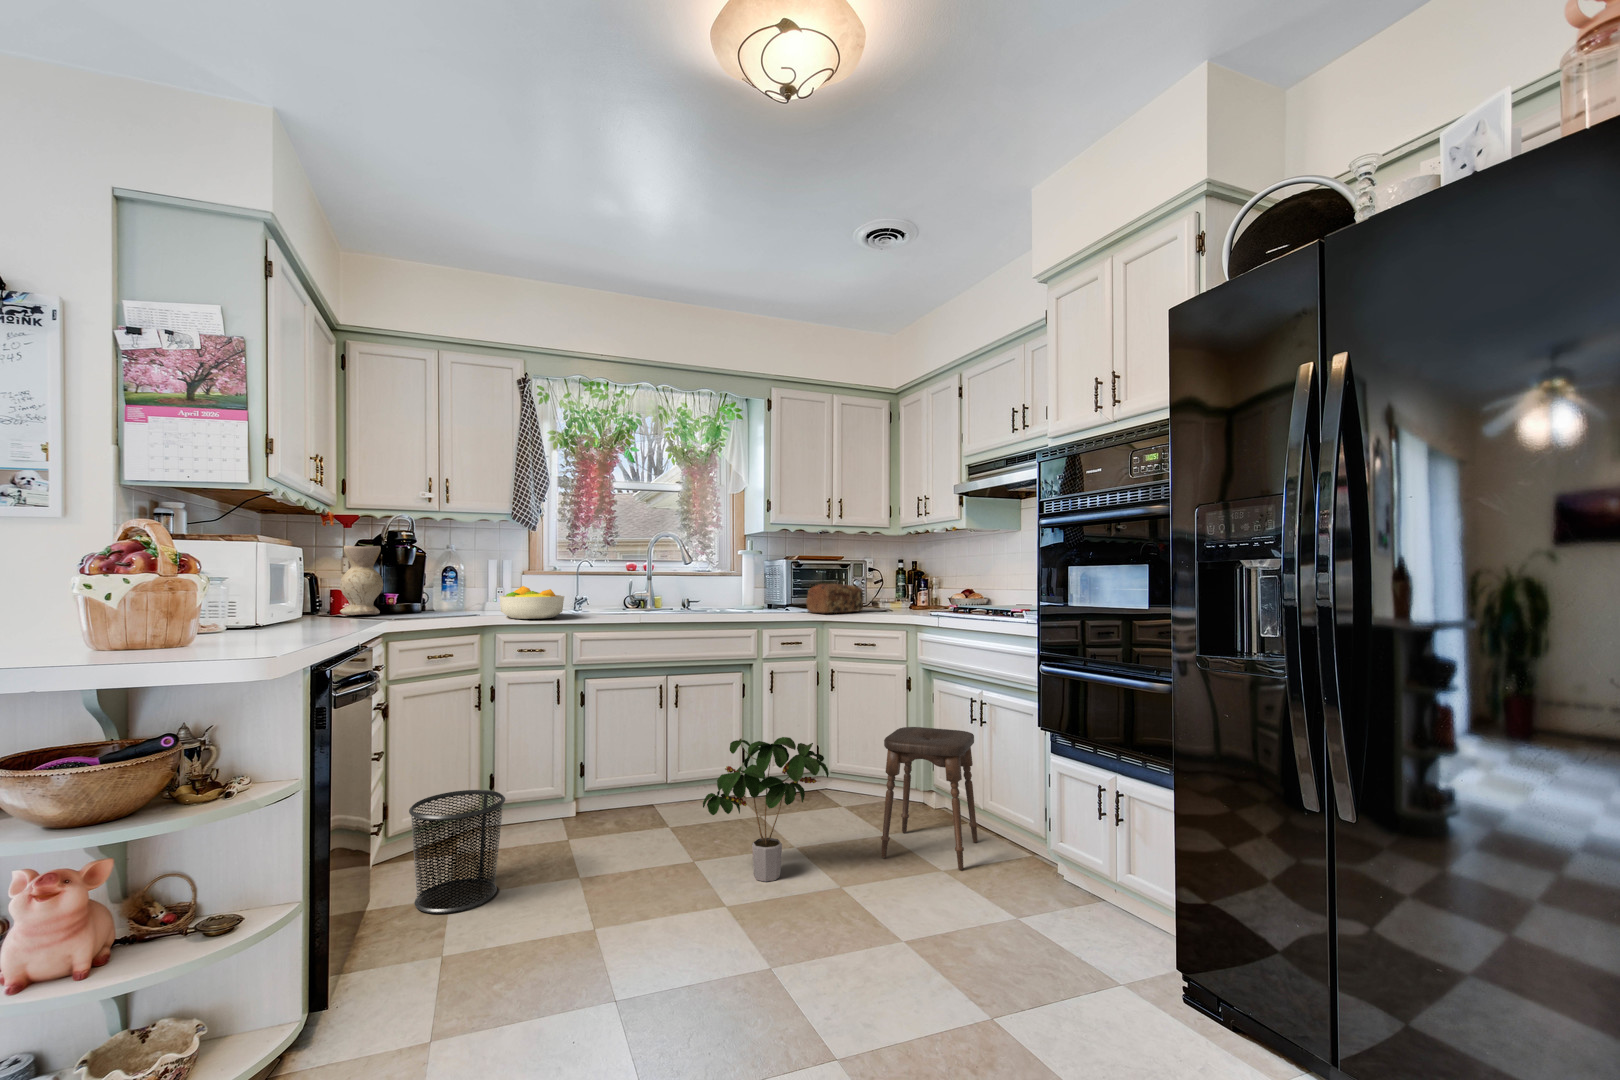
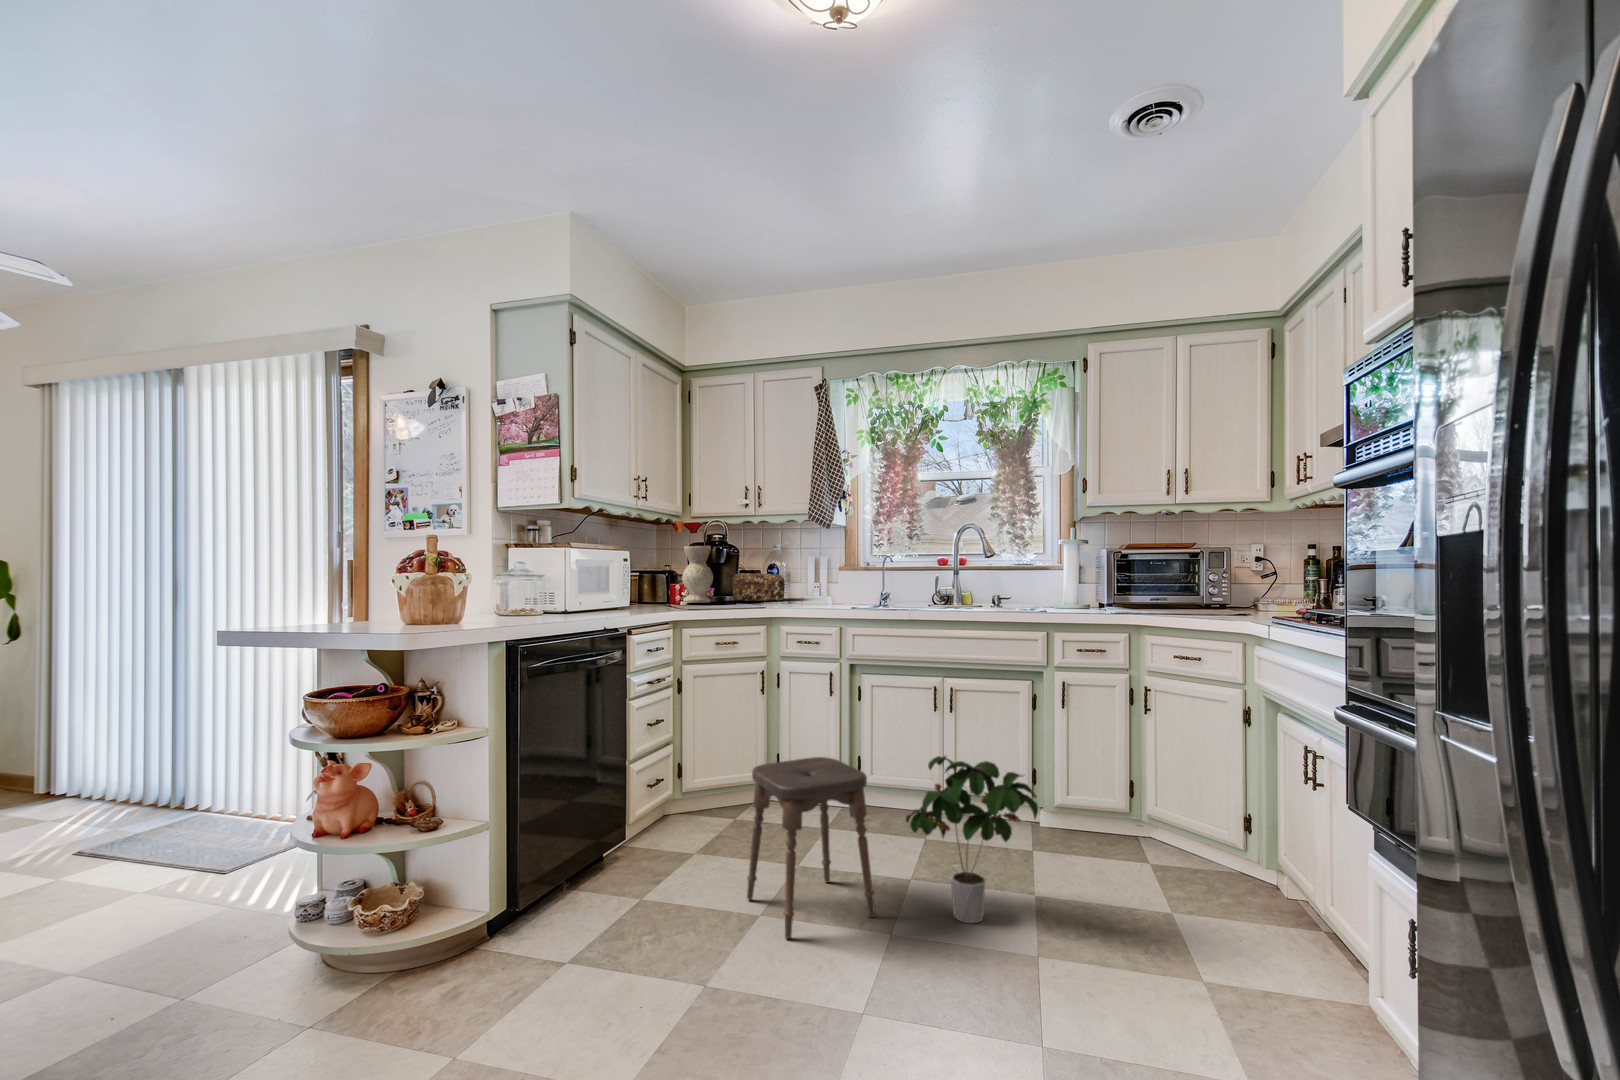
bread loaf: present [806,584,864,613] -> present [732,573,785,601]
fruit bowl: present [499,586,564,619] -> none [781,580,837,612]
stool: present [881,727,978,870] -> present [747,757,875,939]
waste bin: present [409,790,505,913] -> none [669,760,746,864]

